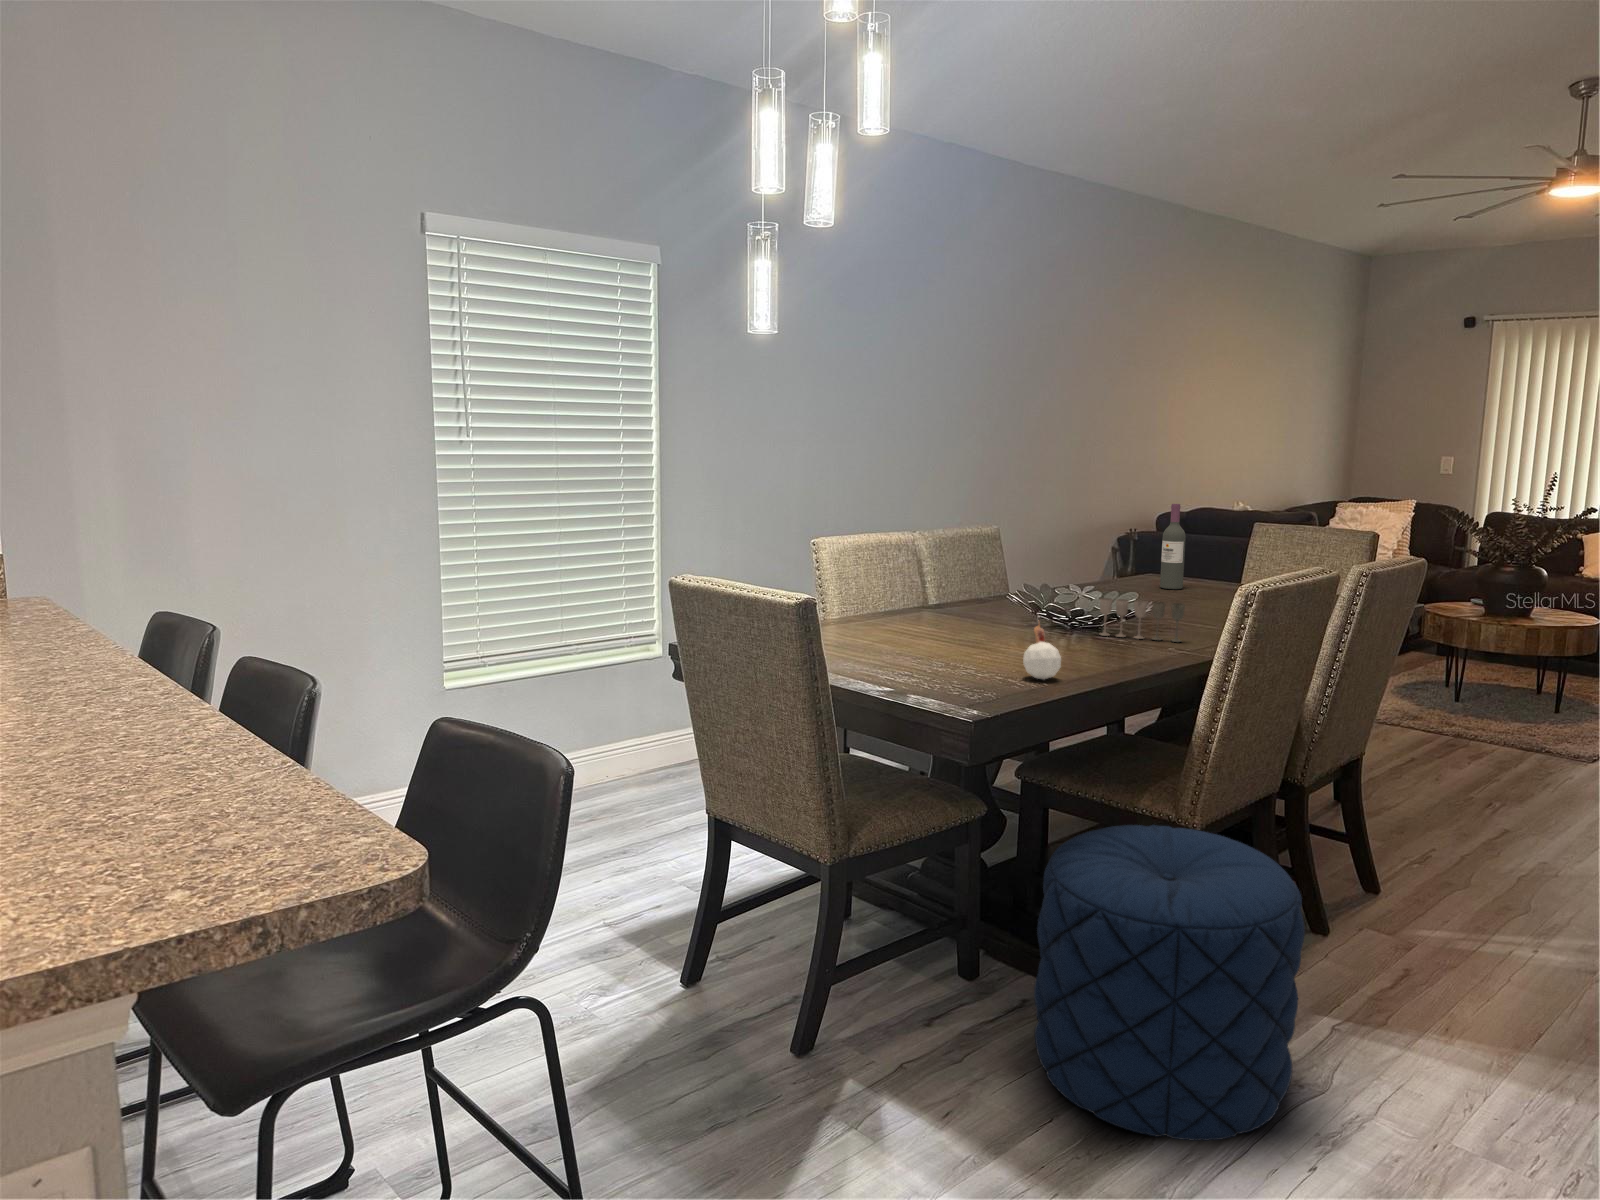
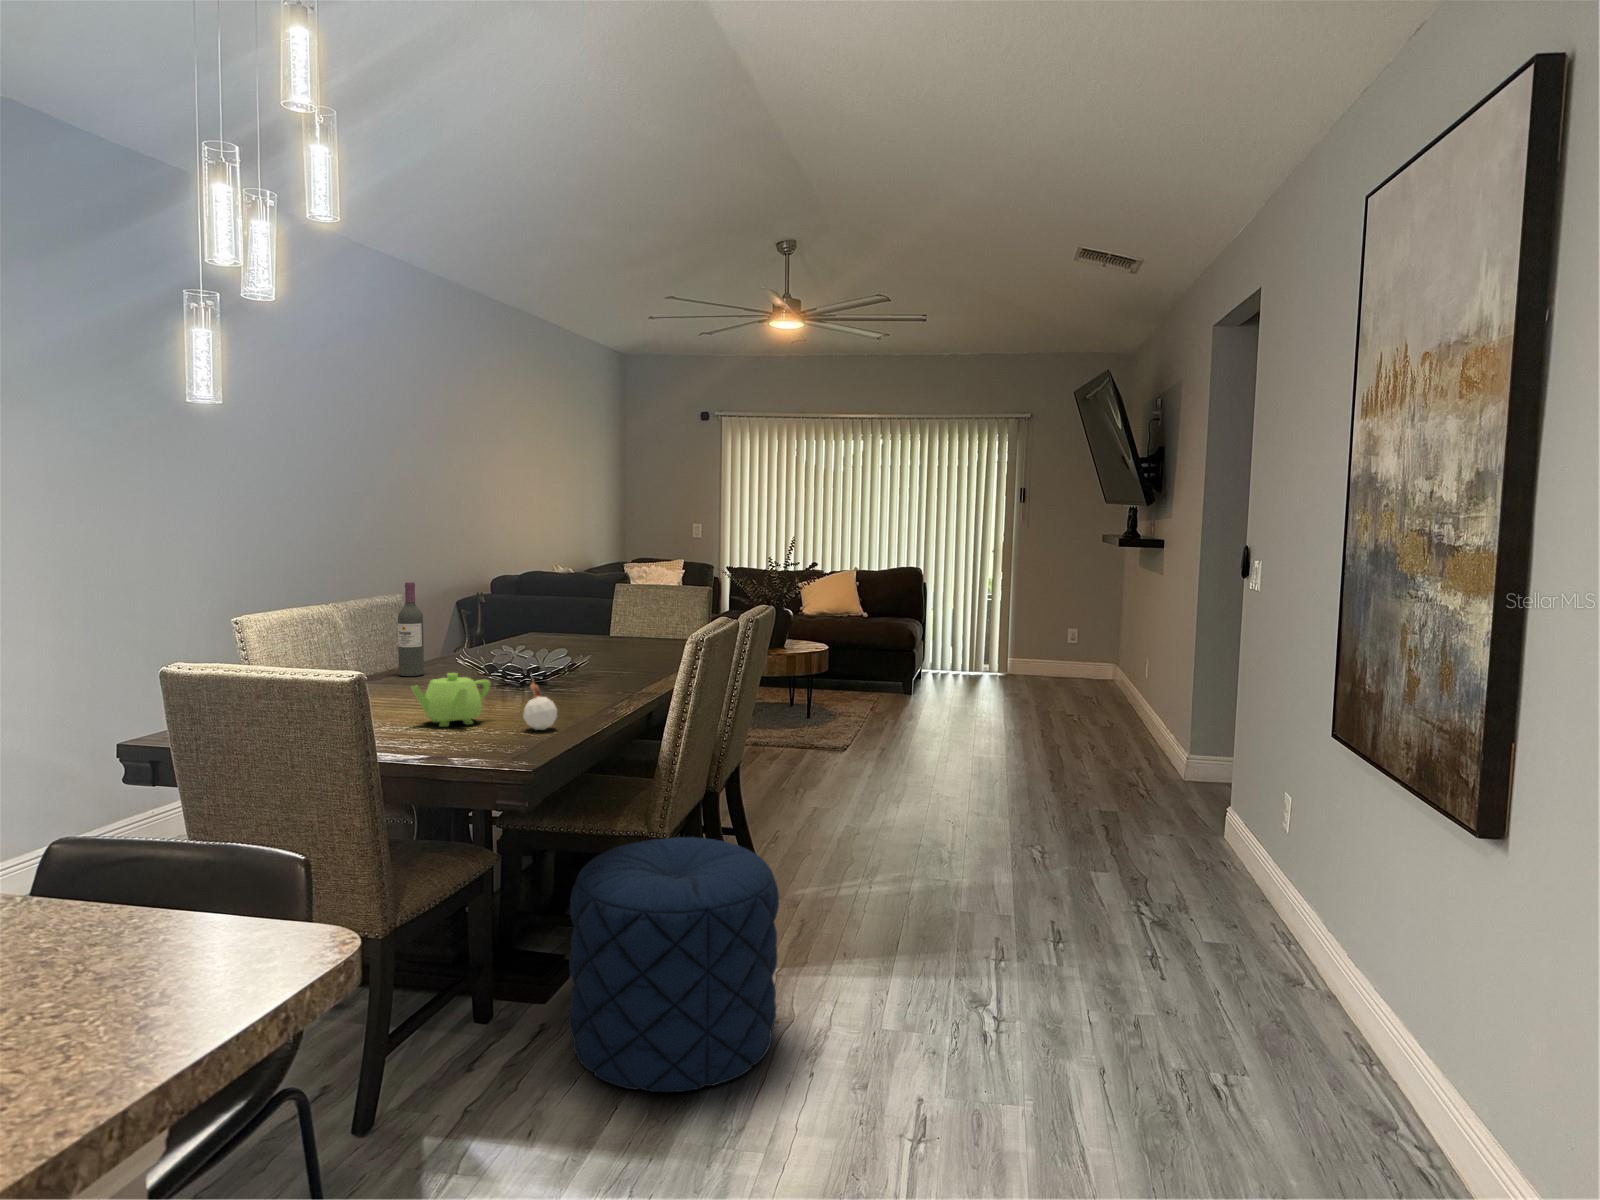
wine bottle: present [1160,504,1186,589] -> present [398,582,424,676]
wine glass: present [1100,598,1185,642] -> none [543,655,617,689]
teapot: none [921,607,1005,664] -> present [411,673,490,727]

